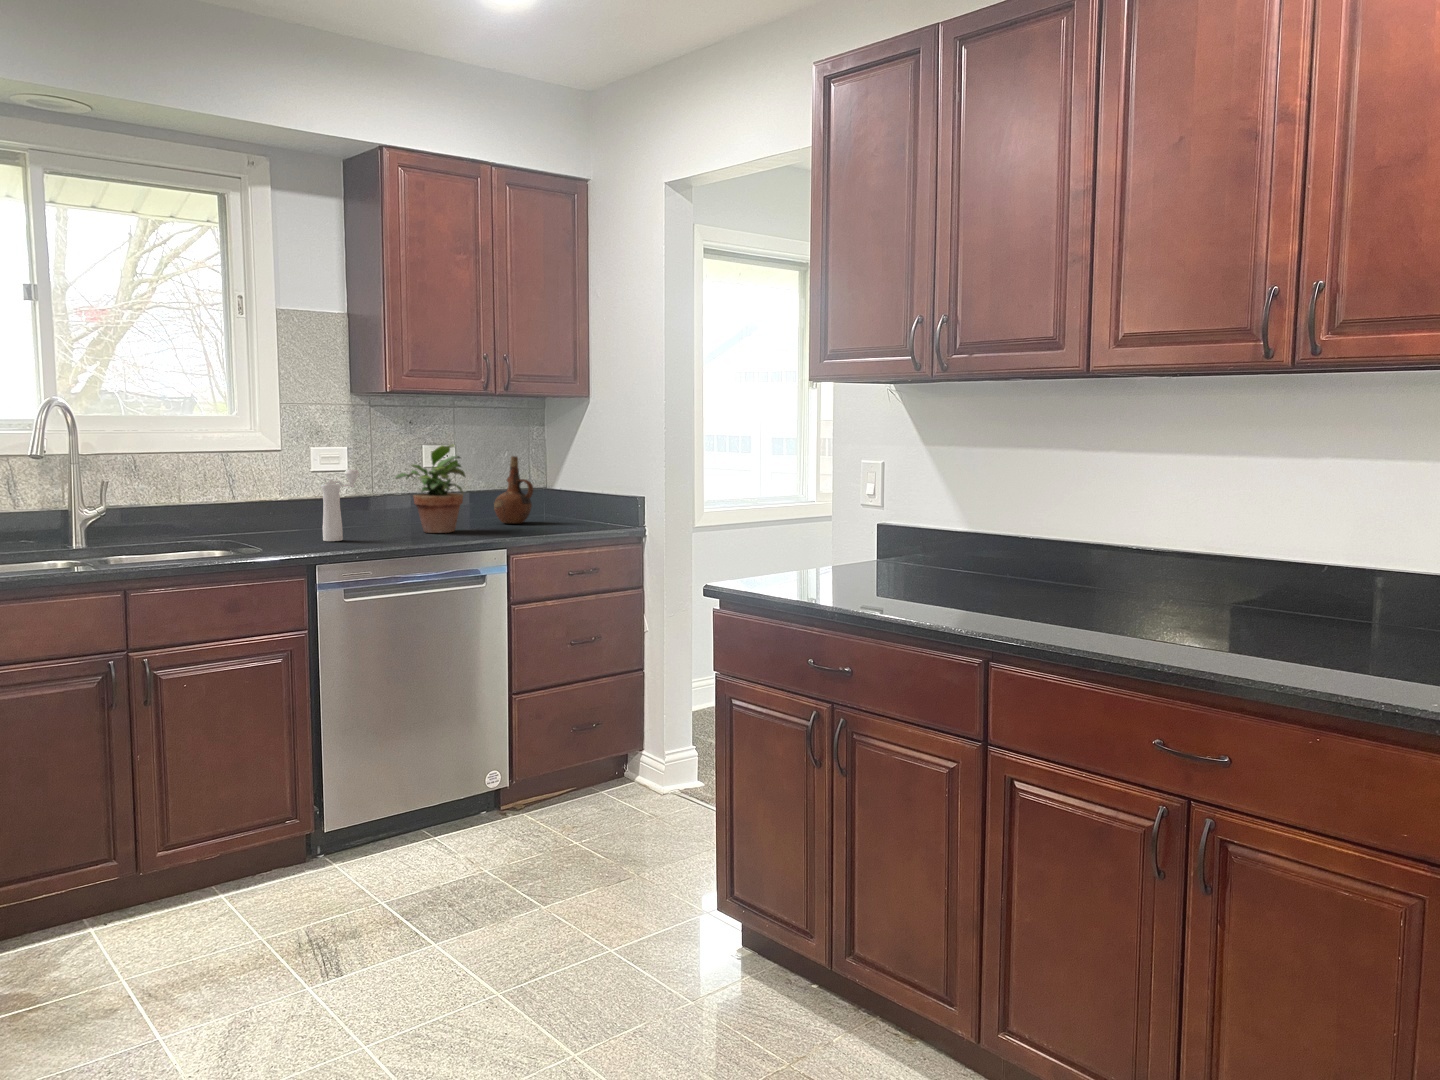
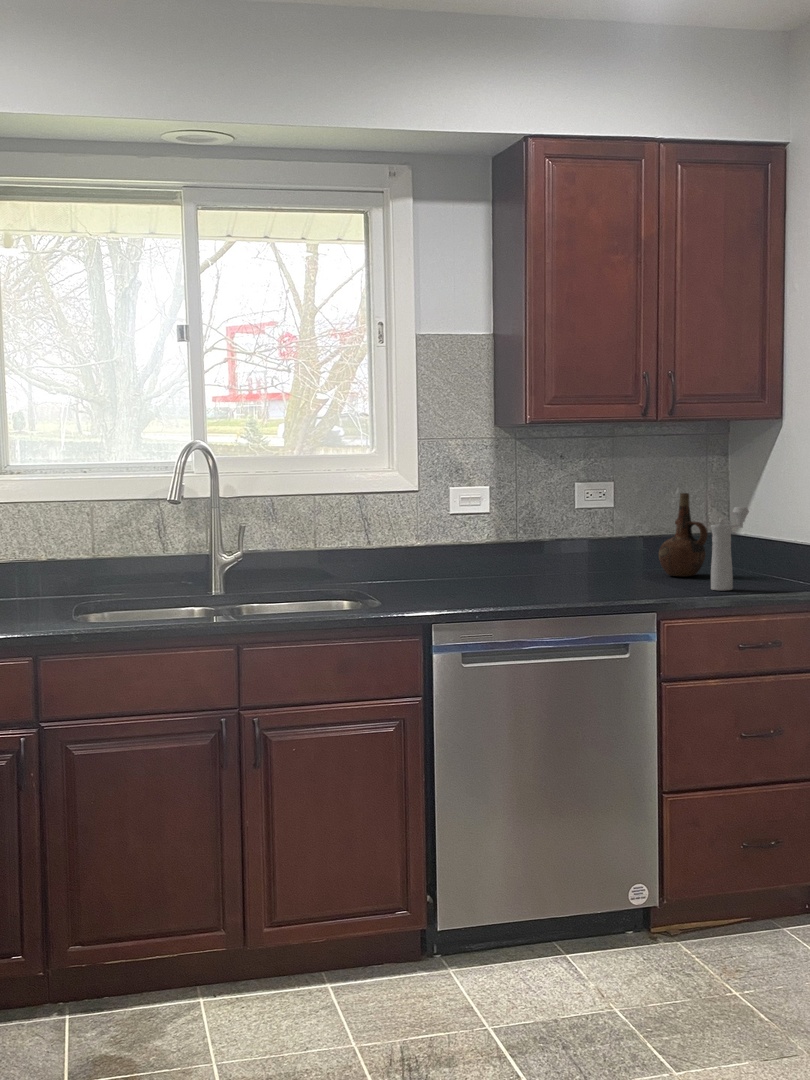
potted plant: present [395,445,465,533] -> none [536,481,620,587]
pepper mill: present [321,469,359,541] -> present [711,507,749,591]

